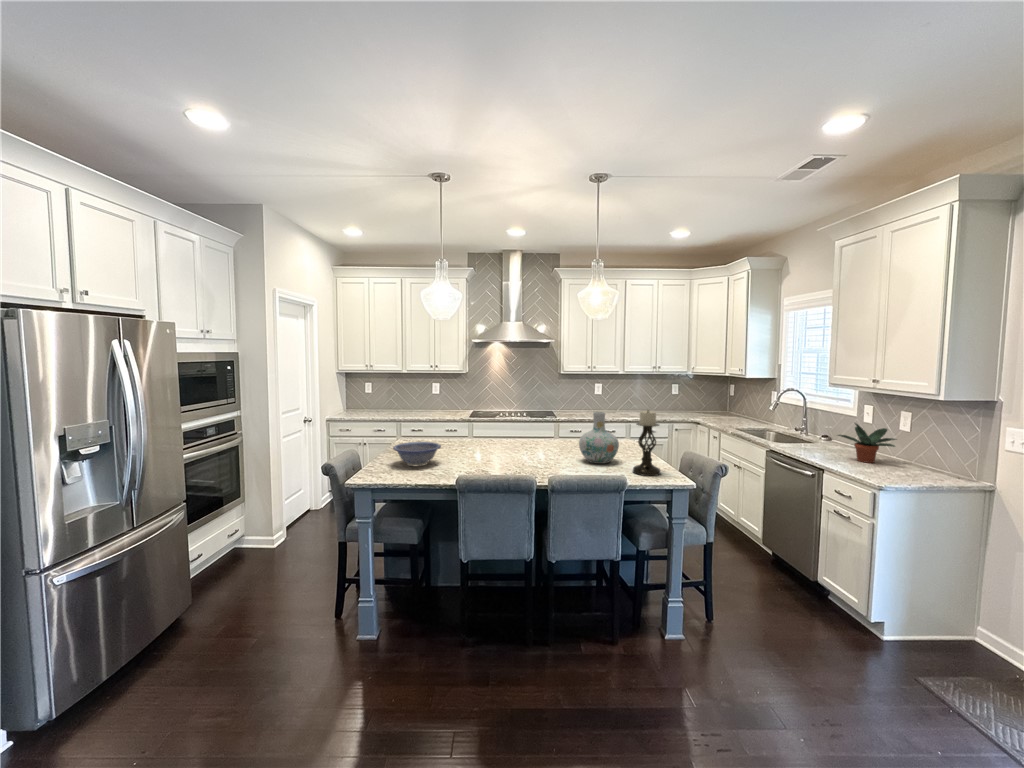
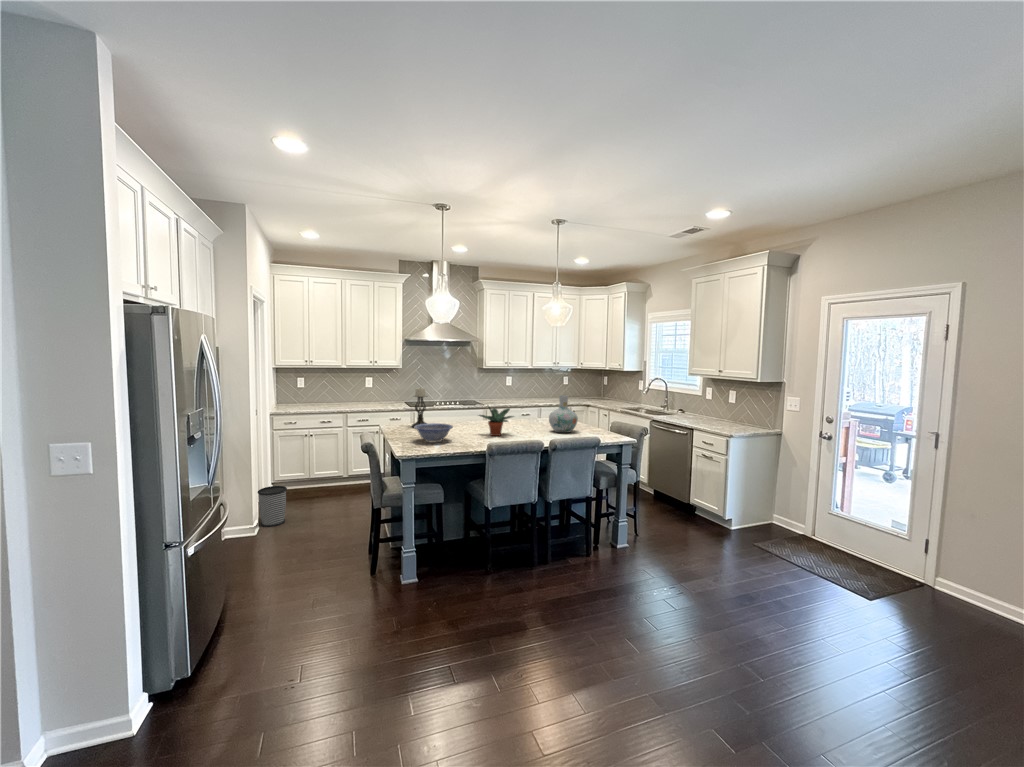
candle holder: present [633,410,661,476] -> present [412,387,427,428]
potted plant: present [838,423,896,463] -> present [479,406,514,436]
wastebasket: none [289,495,319,537] -> present [258,486,287,527]

